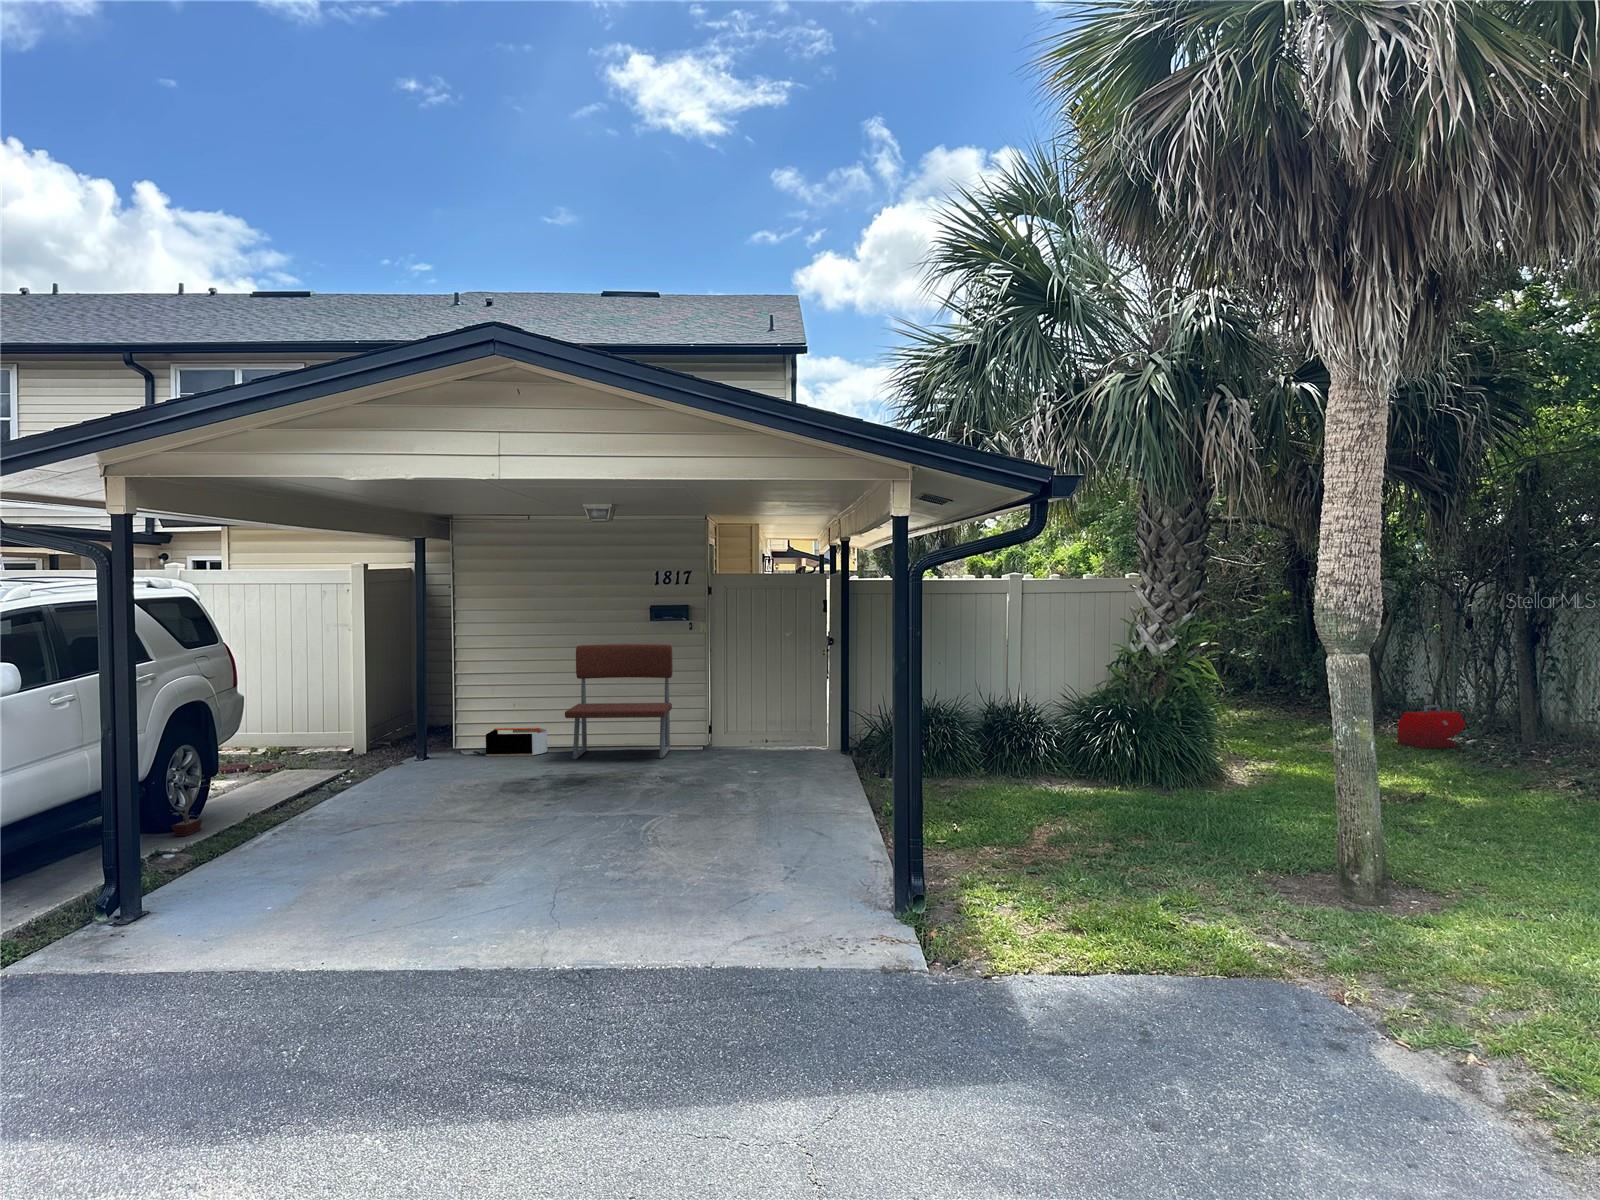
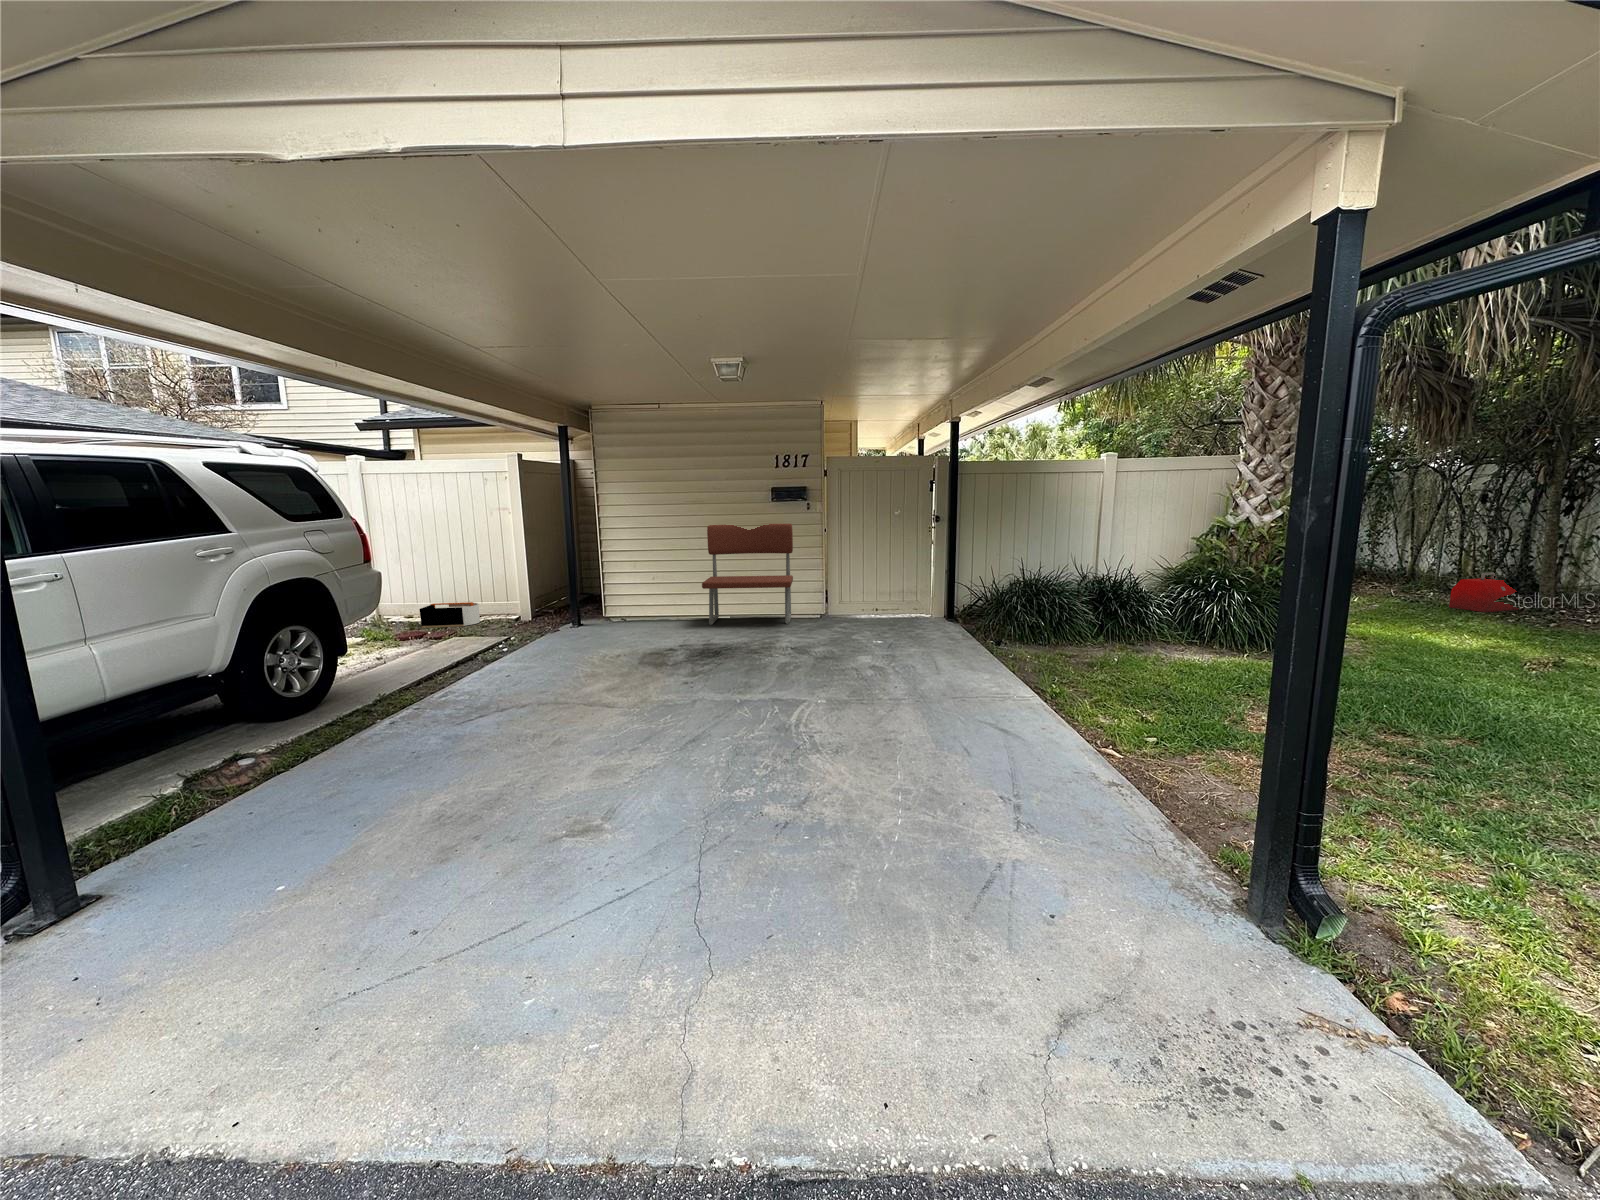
storage bin: present [486,728,547,756] -> present [420,602,480,628]
potted plant: present [170,771,219,836] -> none [345,635,395,698]

